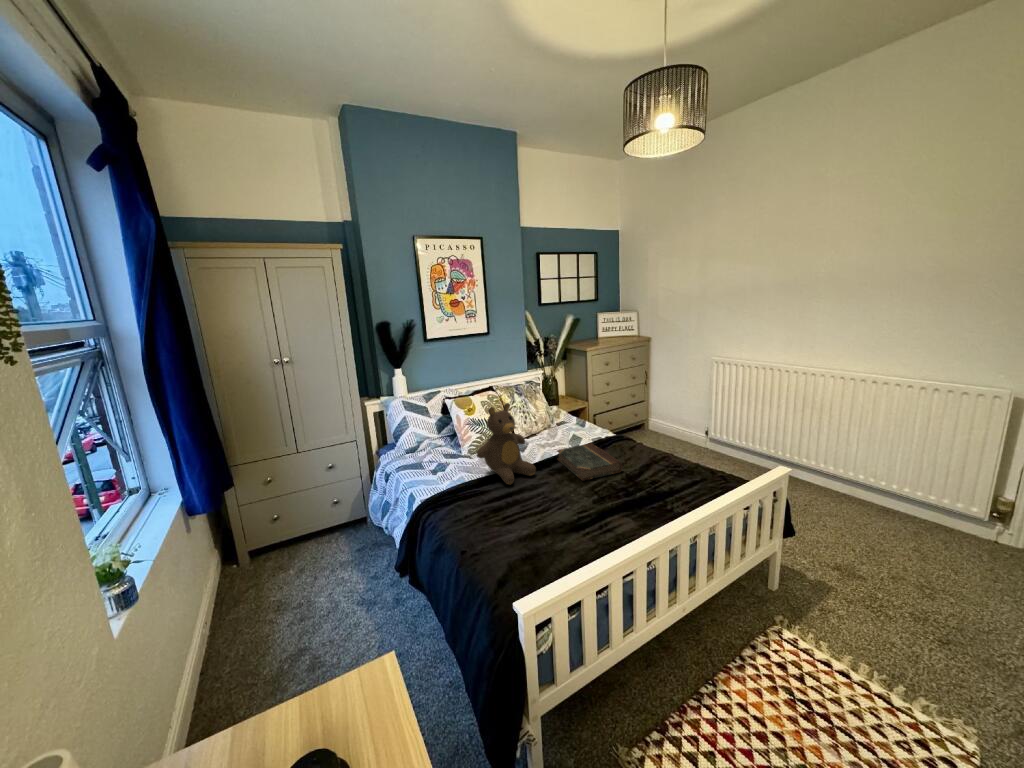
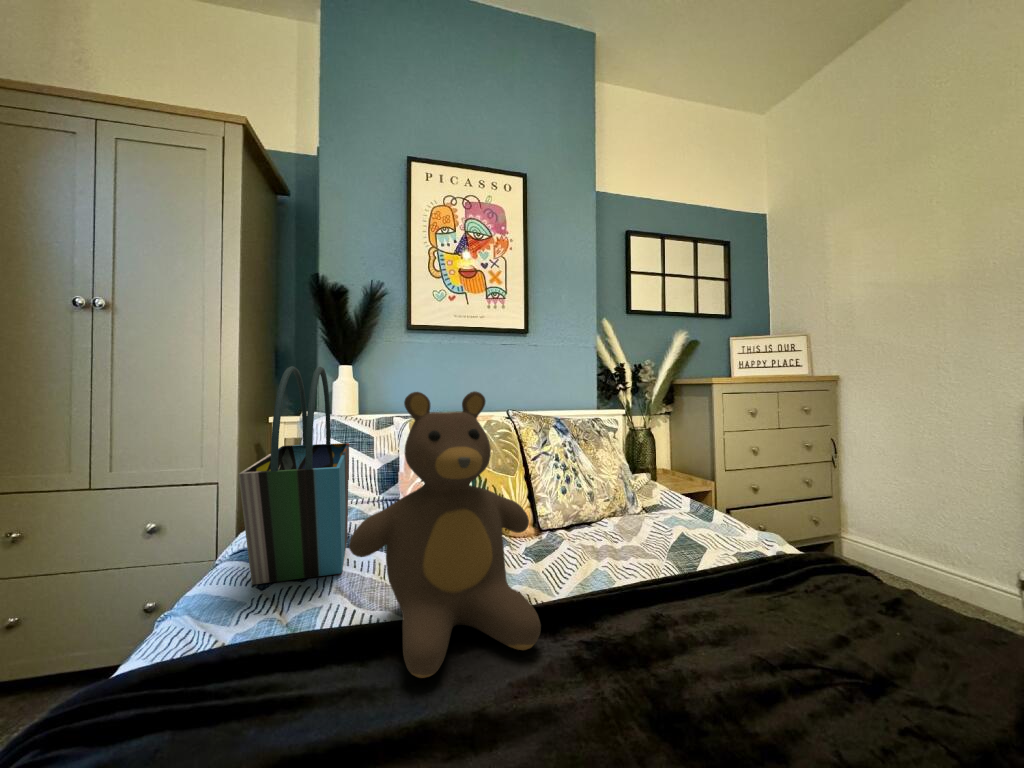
tote bag: none [409,391,461,474] -> present [238,366,349,585]
book: present [557,443,623,481] -> none [628,560,920,730]

